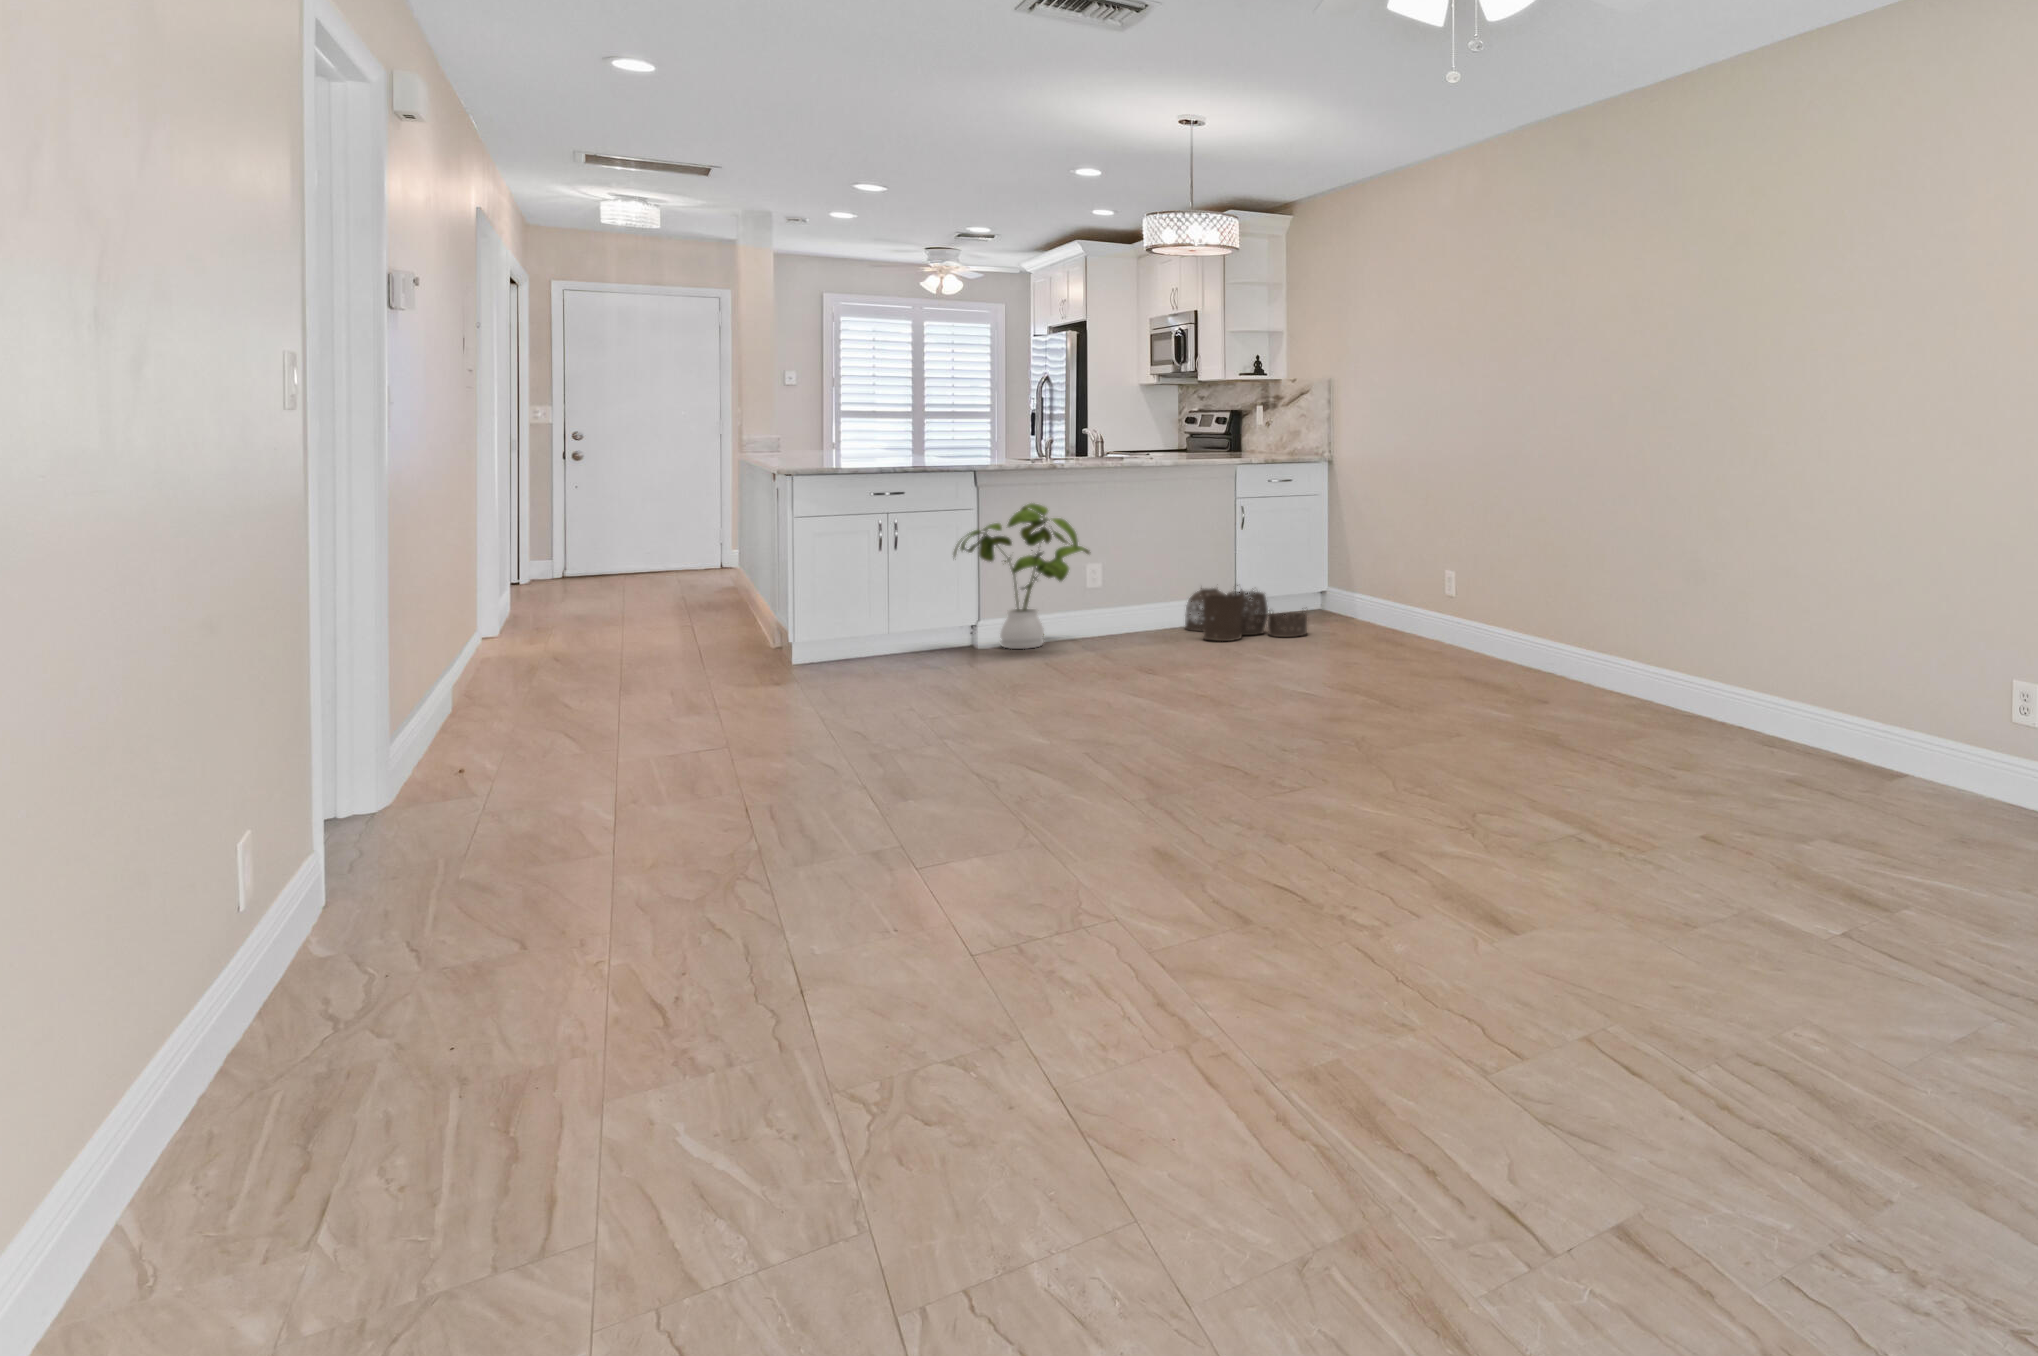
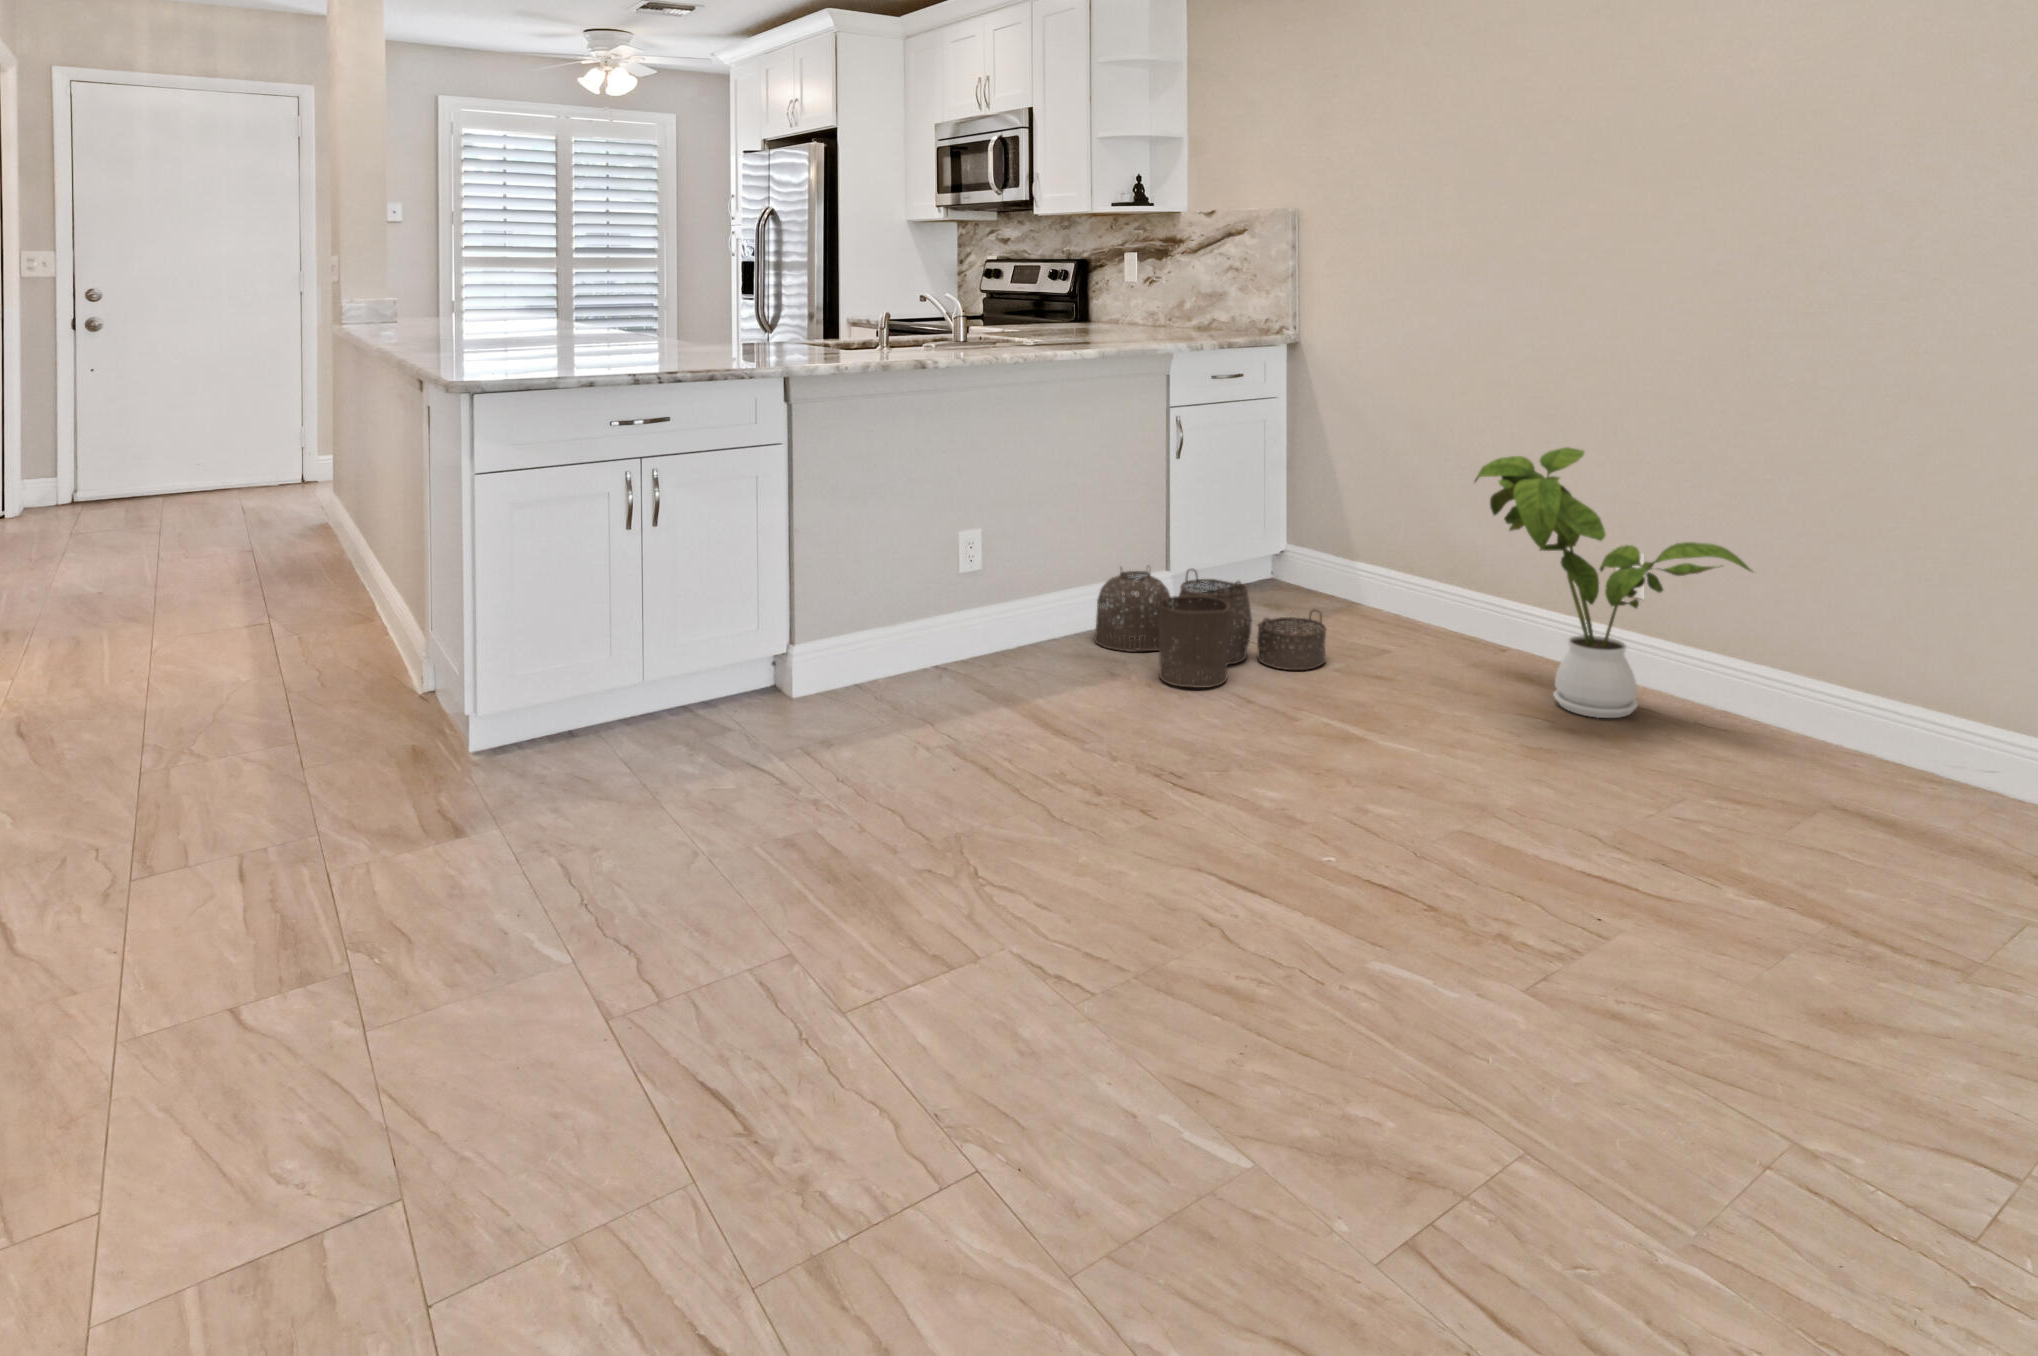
house plant: present [954,503,1090,649] -> present [1475,447,1752,718]

